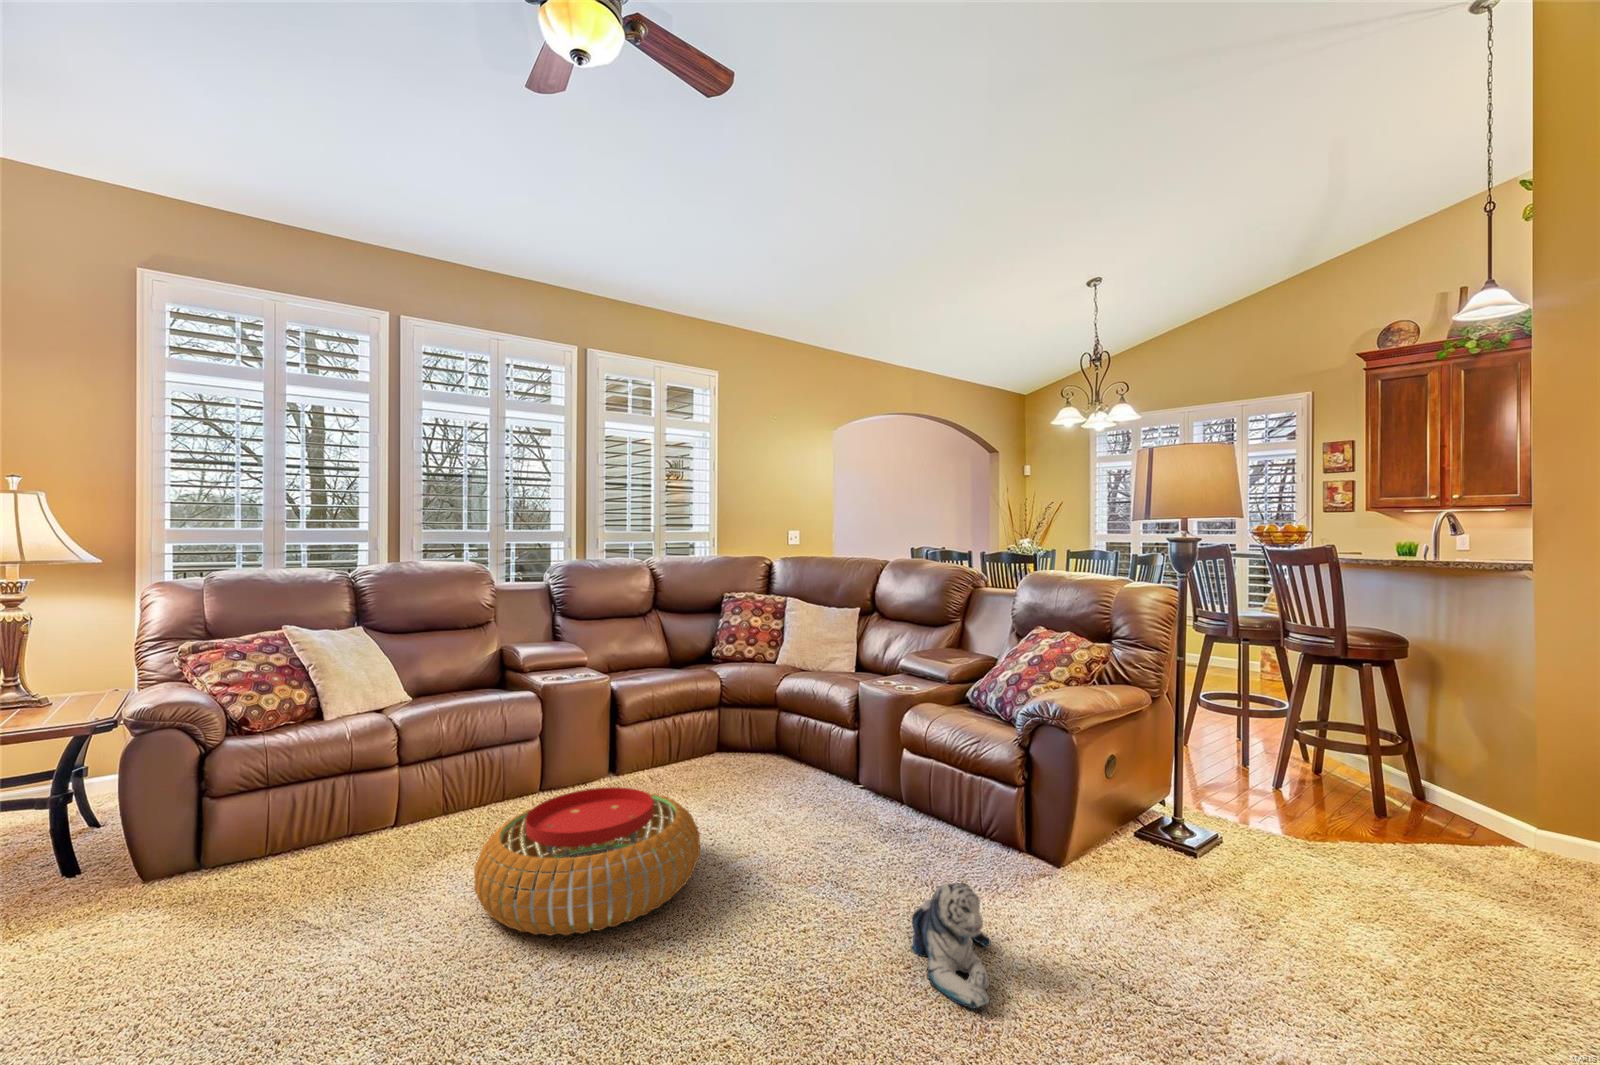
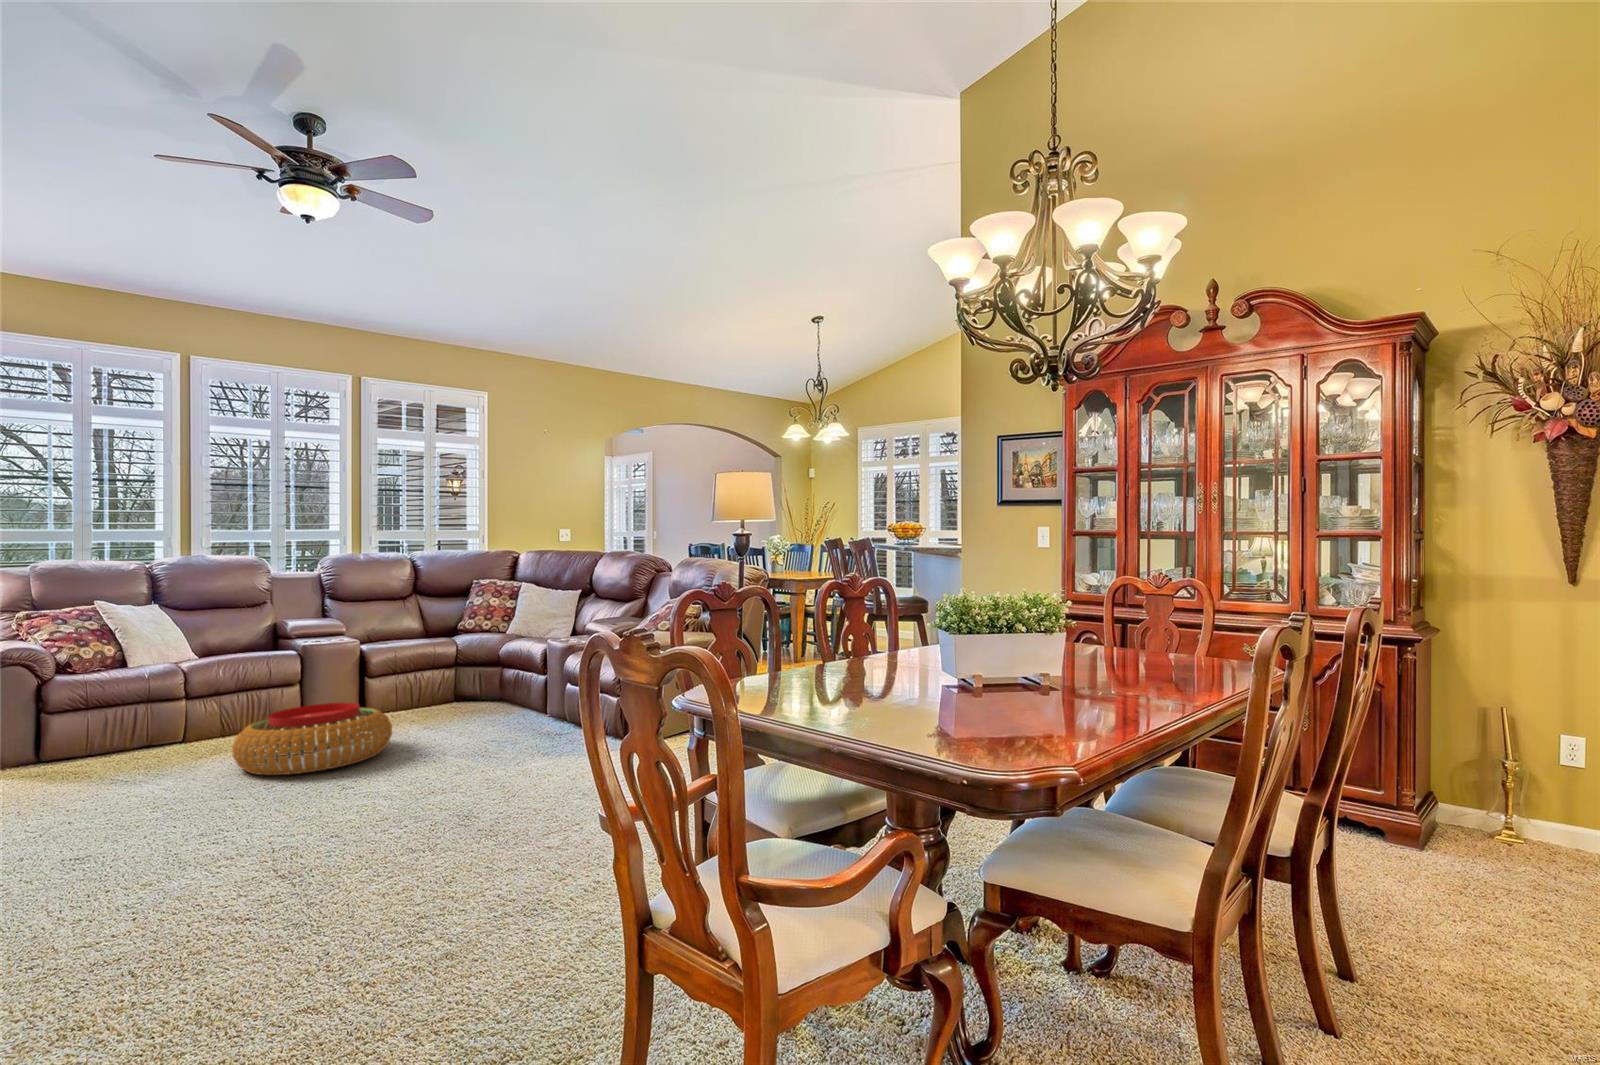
plush toy: present [911,883,991,1009] -> none [494,732,544,788]

